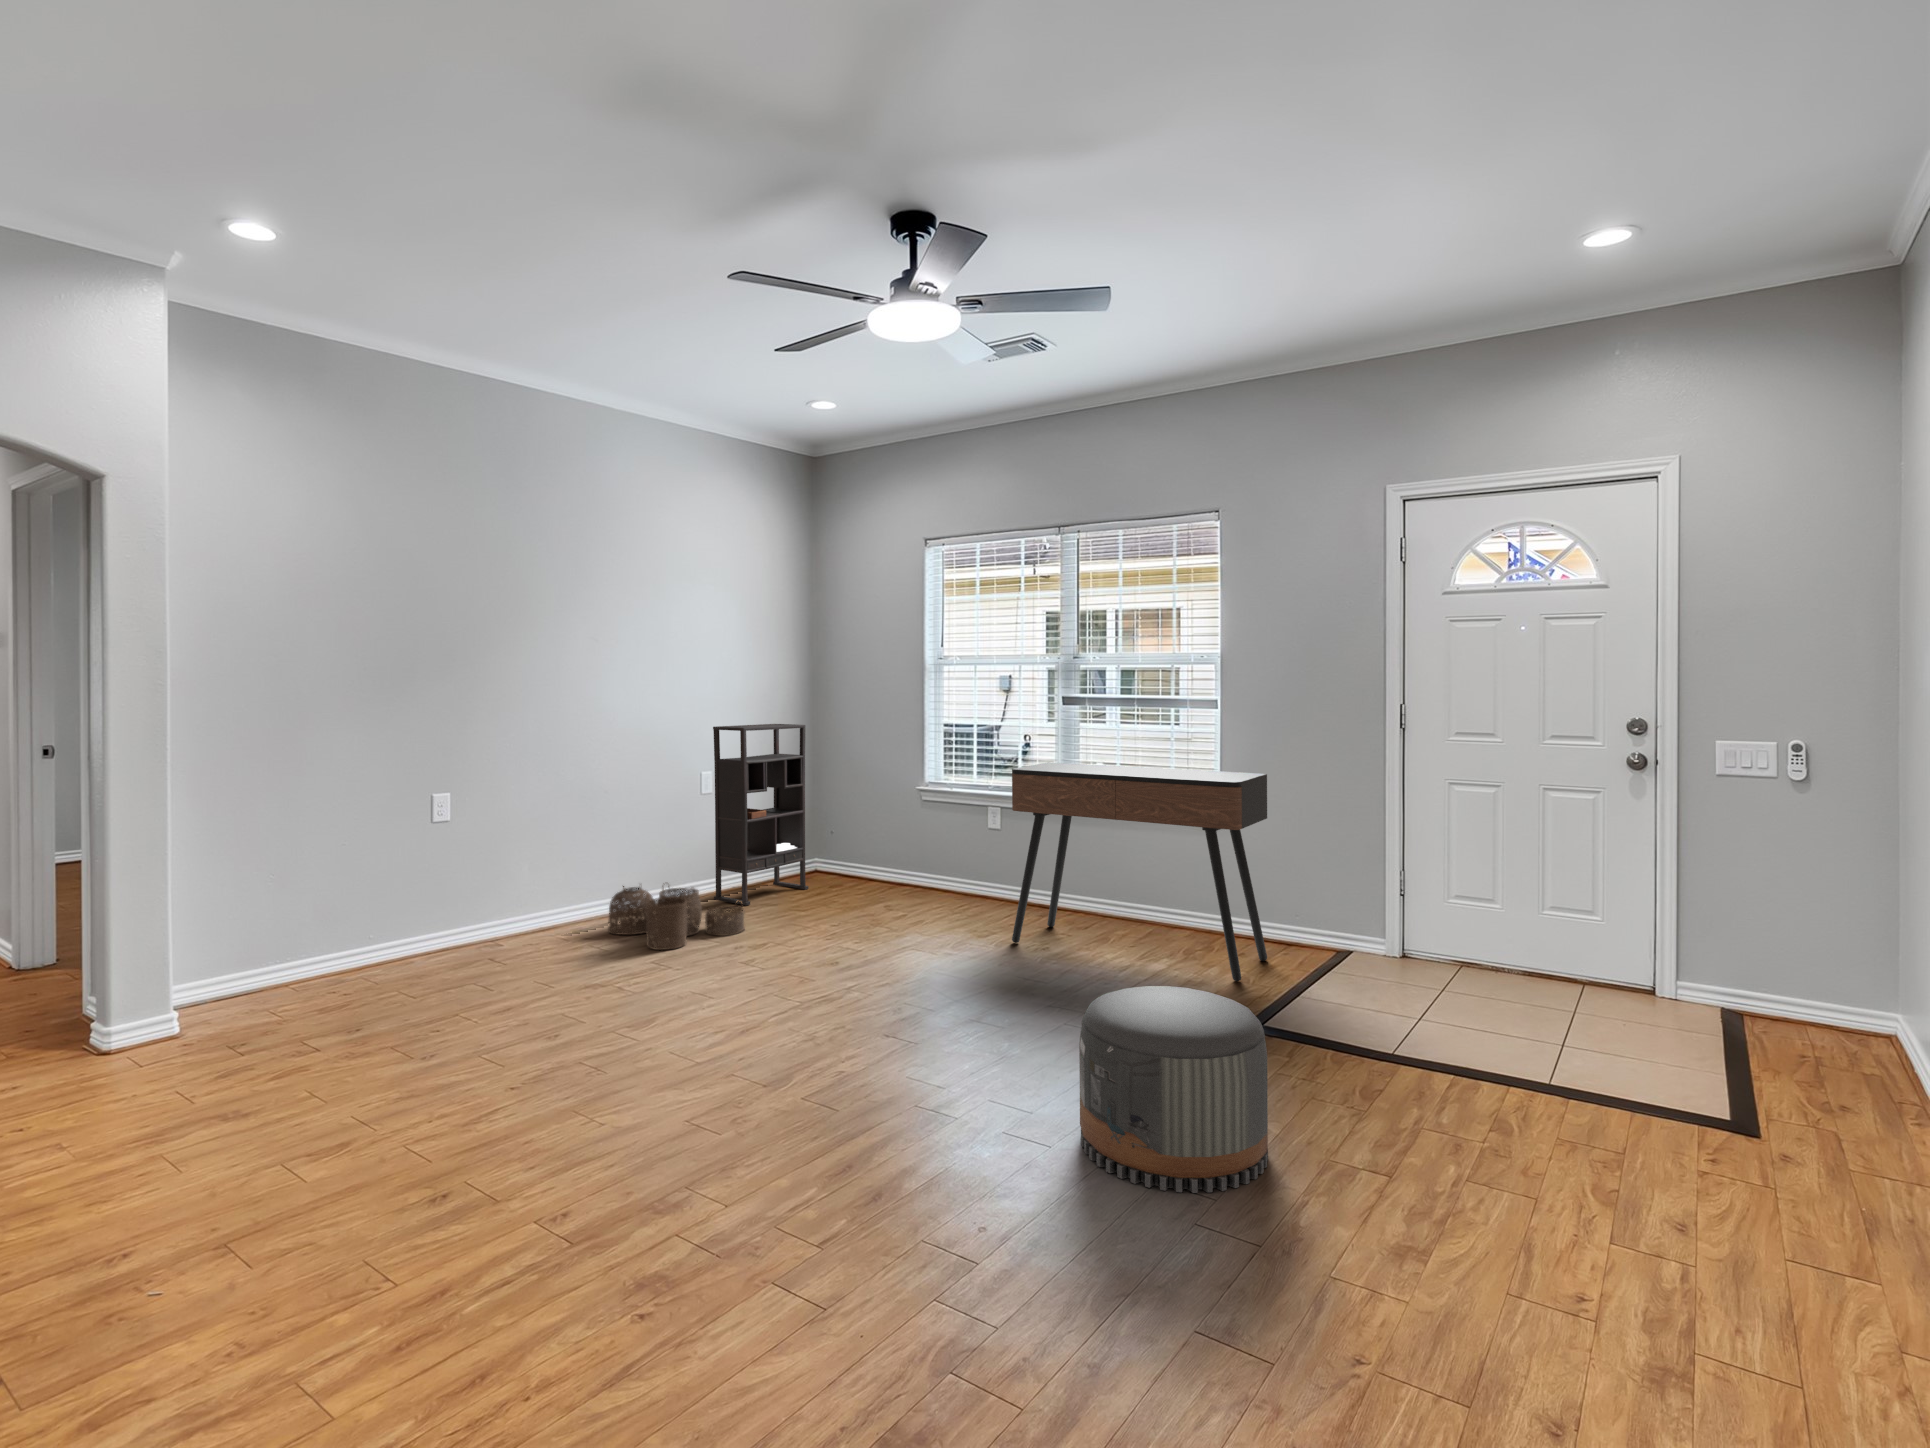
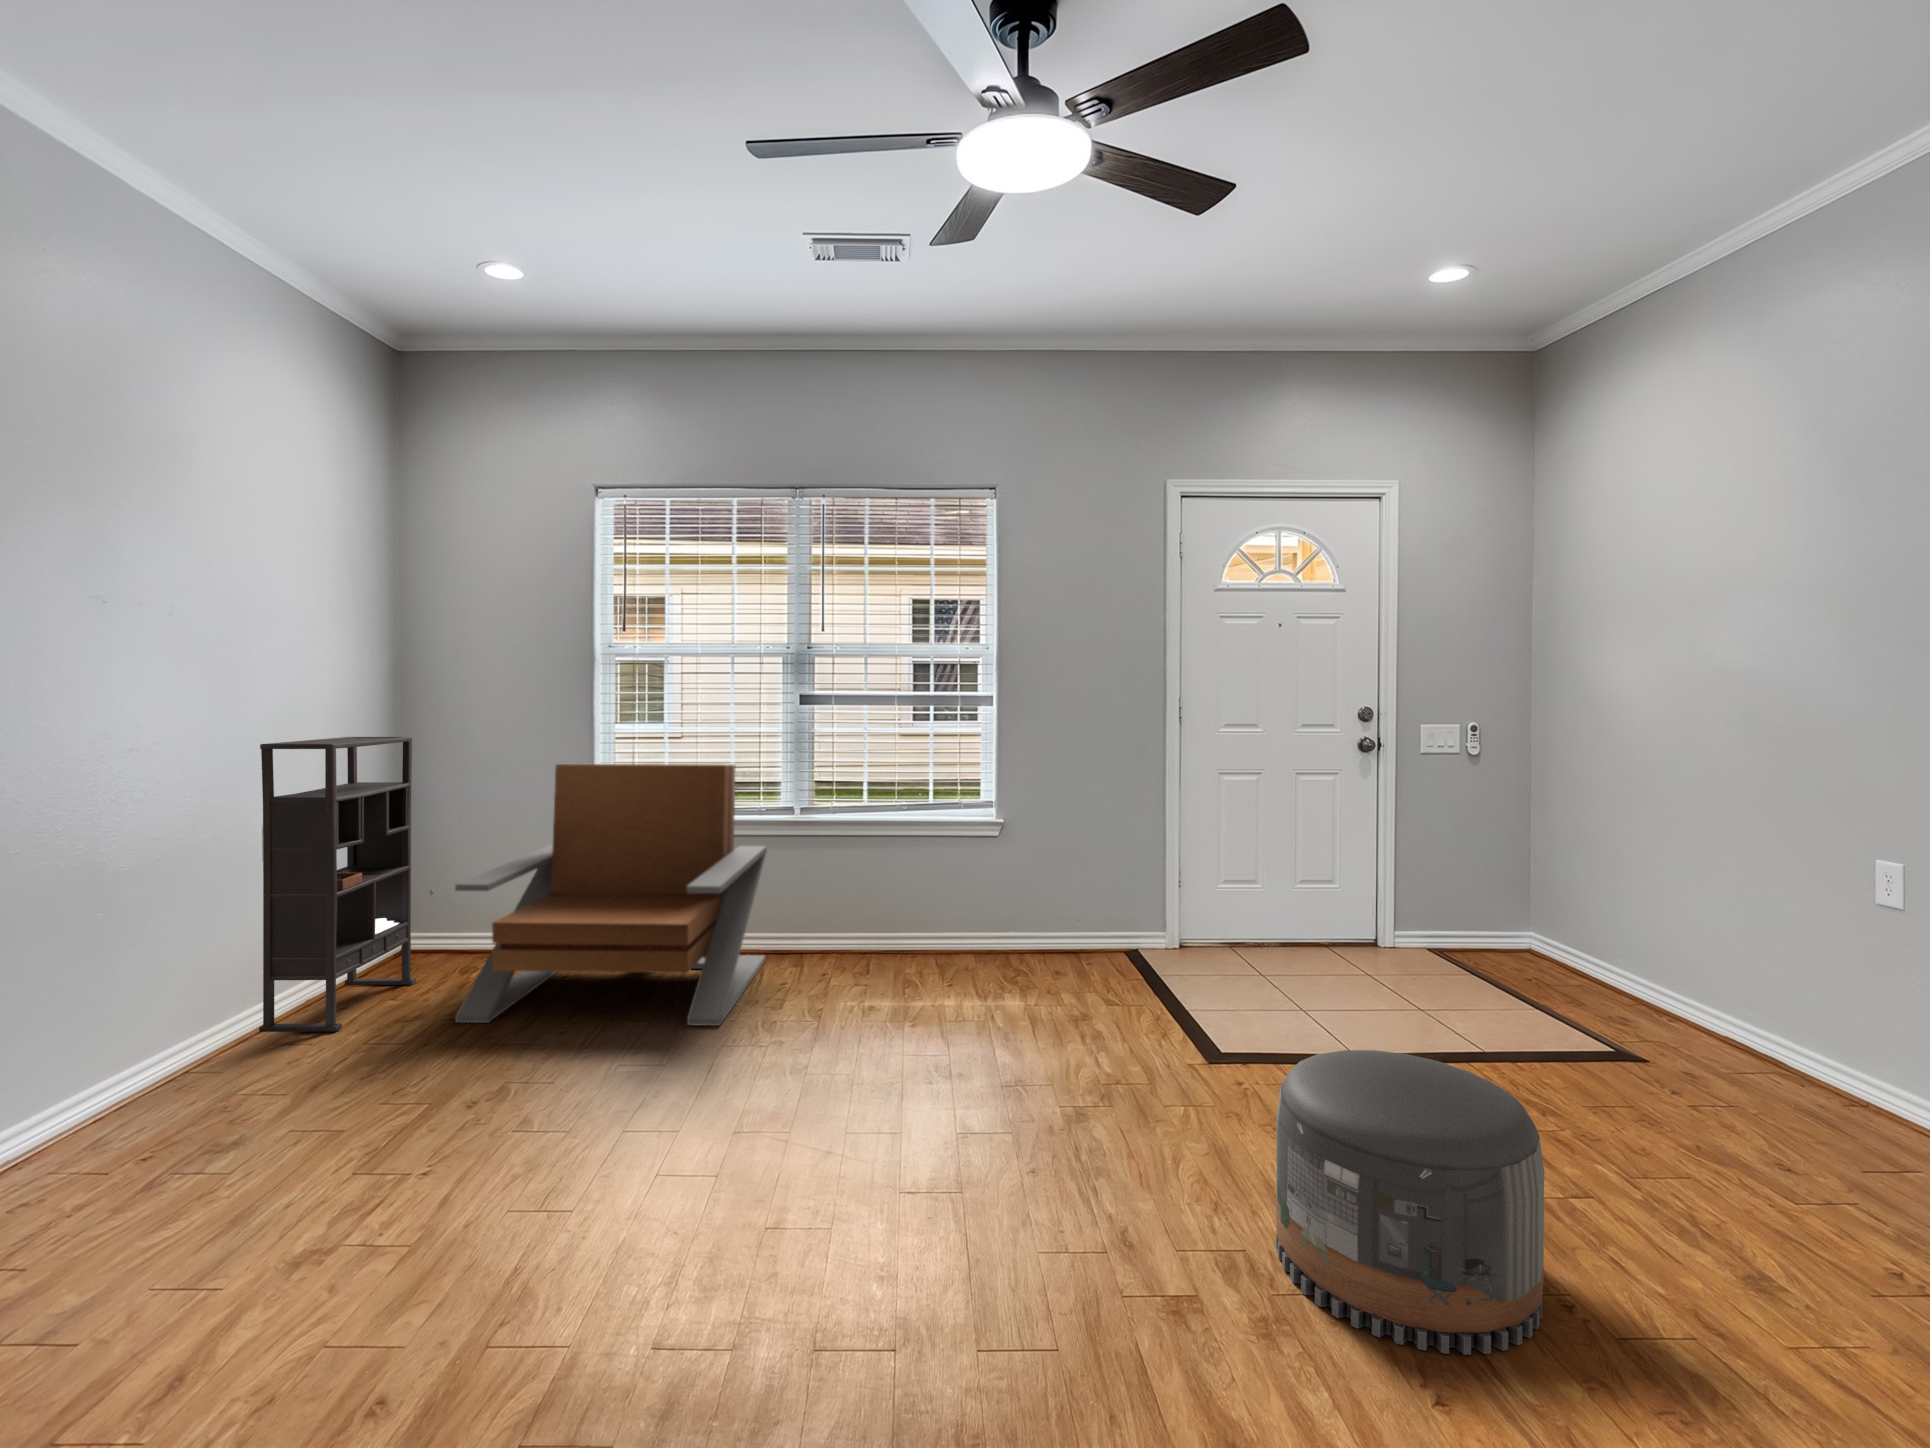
lounge chair: none [804,747,1029,940] -> present [455,764,767,1026]
console table: present [1012,762,1267,981] -> none [811,773,1108,1010]
woven basket: present [608,886,745,950] -> none [74,1026,383,1162]

